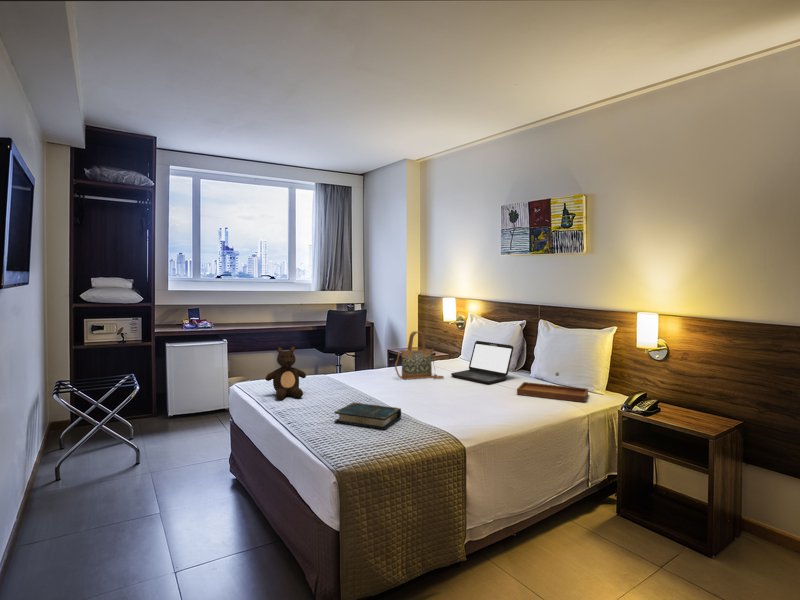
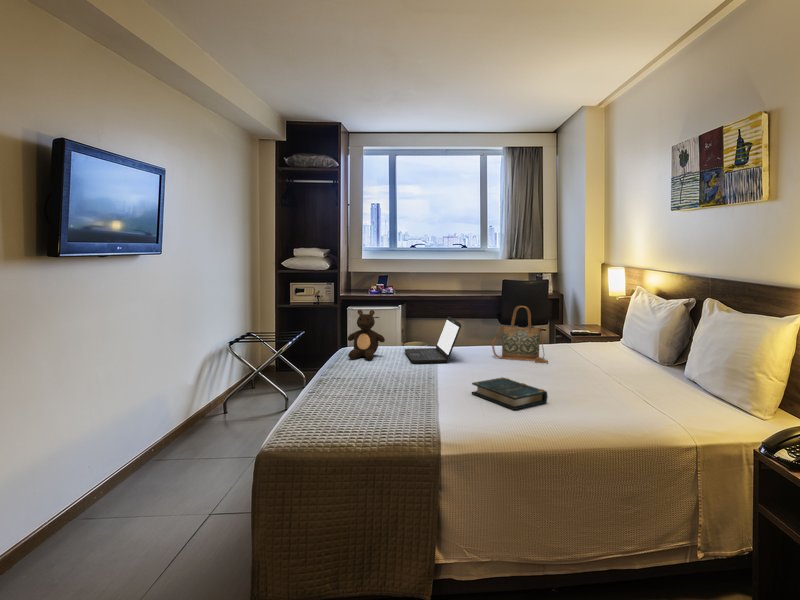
laptop: present [451,341,514,384] -> present [405,316,461,364]
tray: present [517,372,588,402] -> none [603,372,715,418]
book: present [334,403,401,430] -> present [472,378,548,410]

